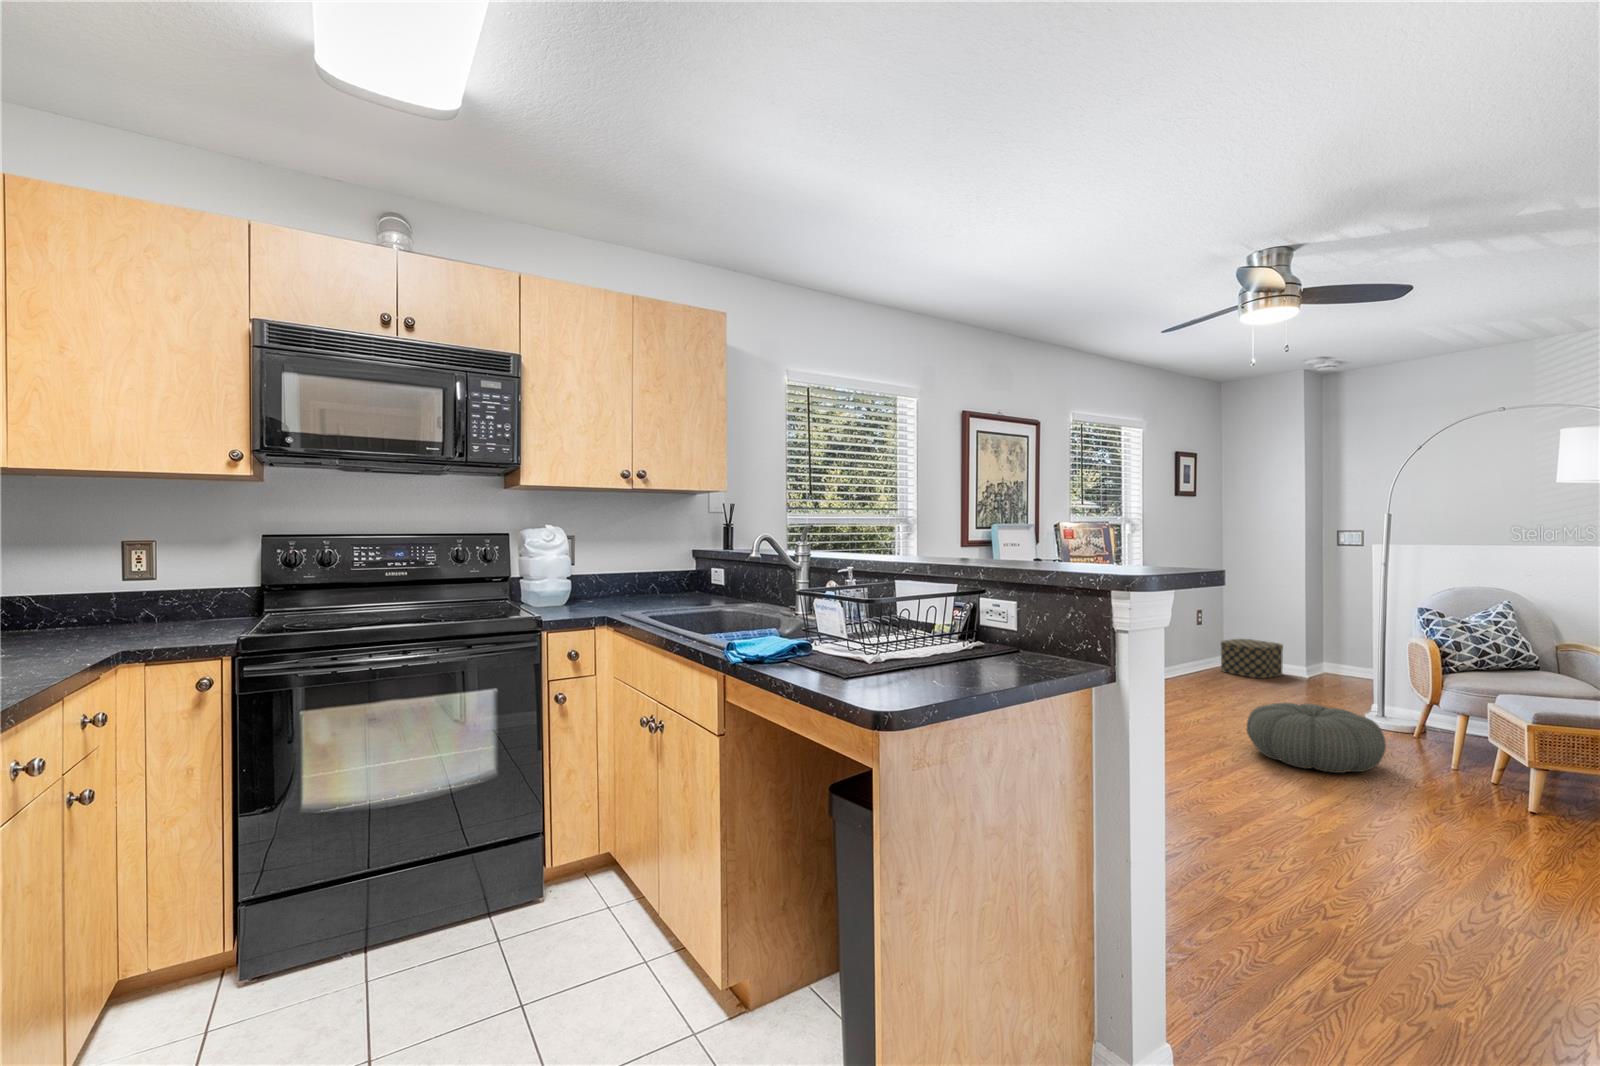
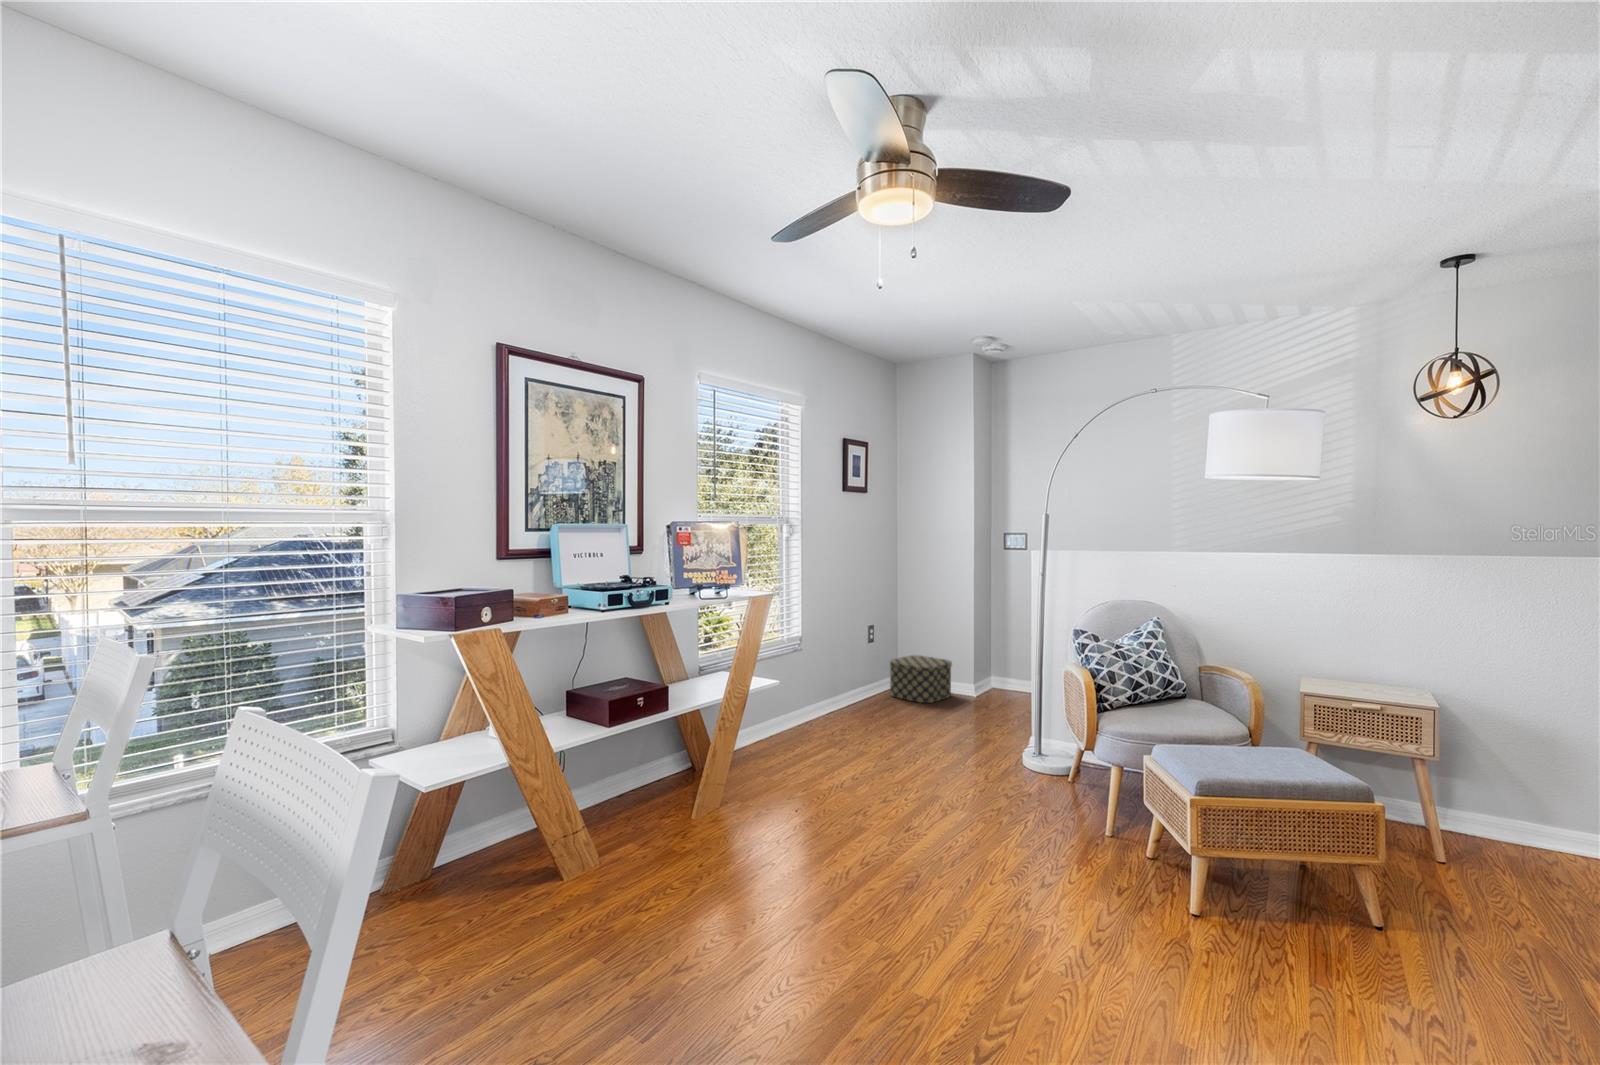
pouf: present [1247,702,1386,773] -> none [877,764,1034,874]

